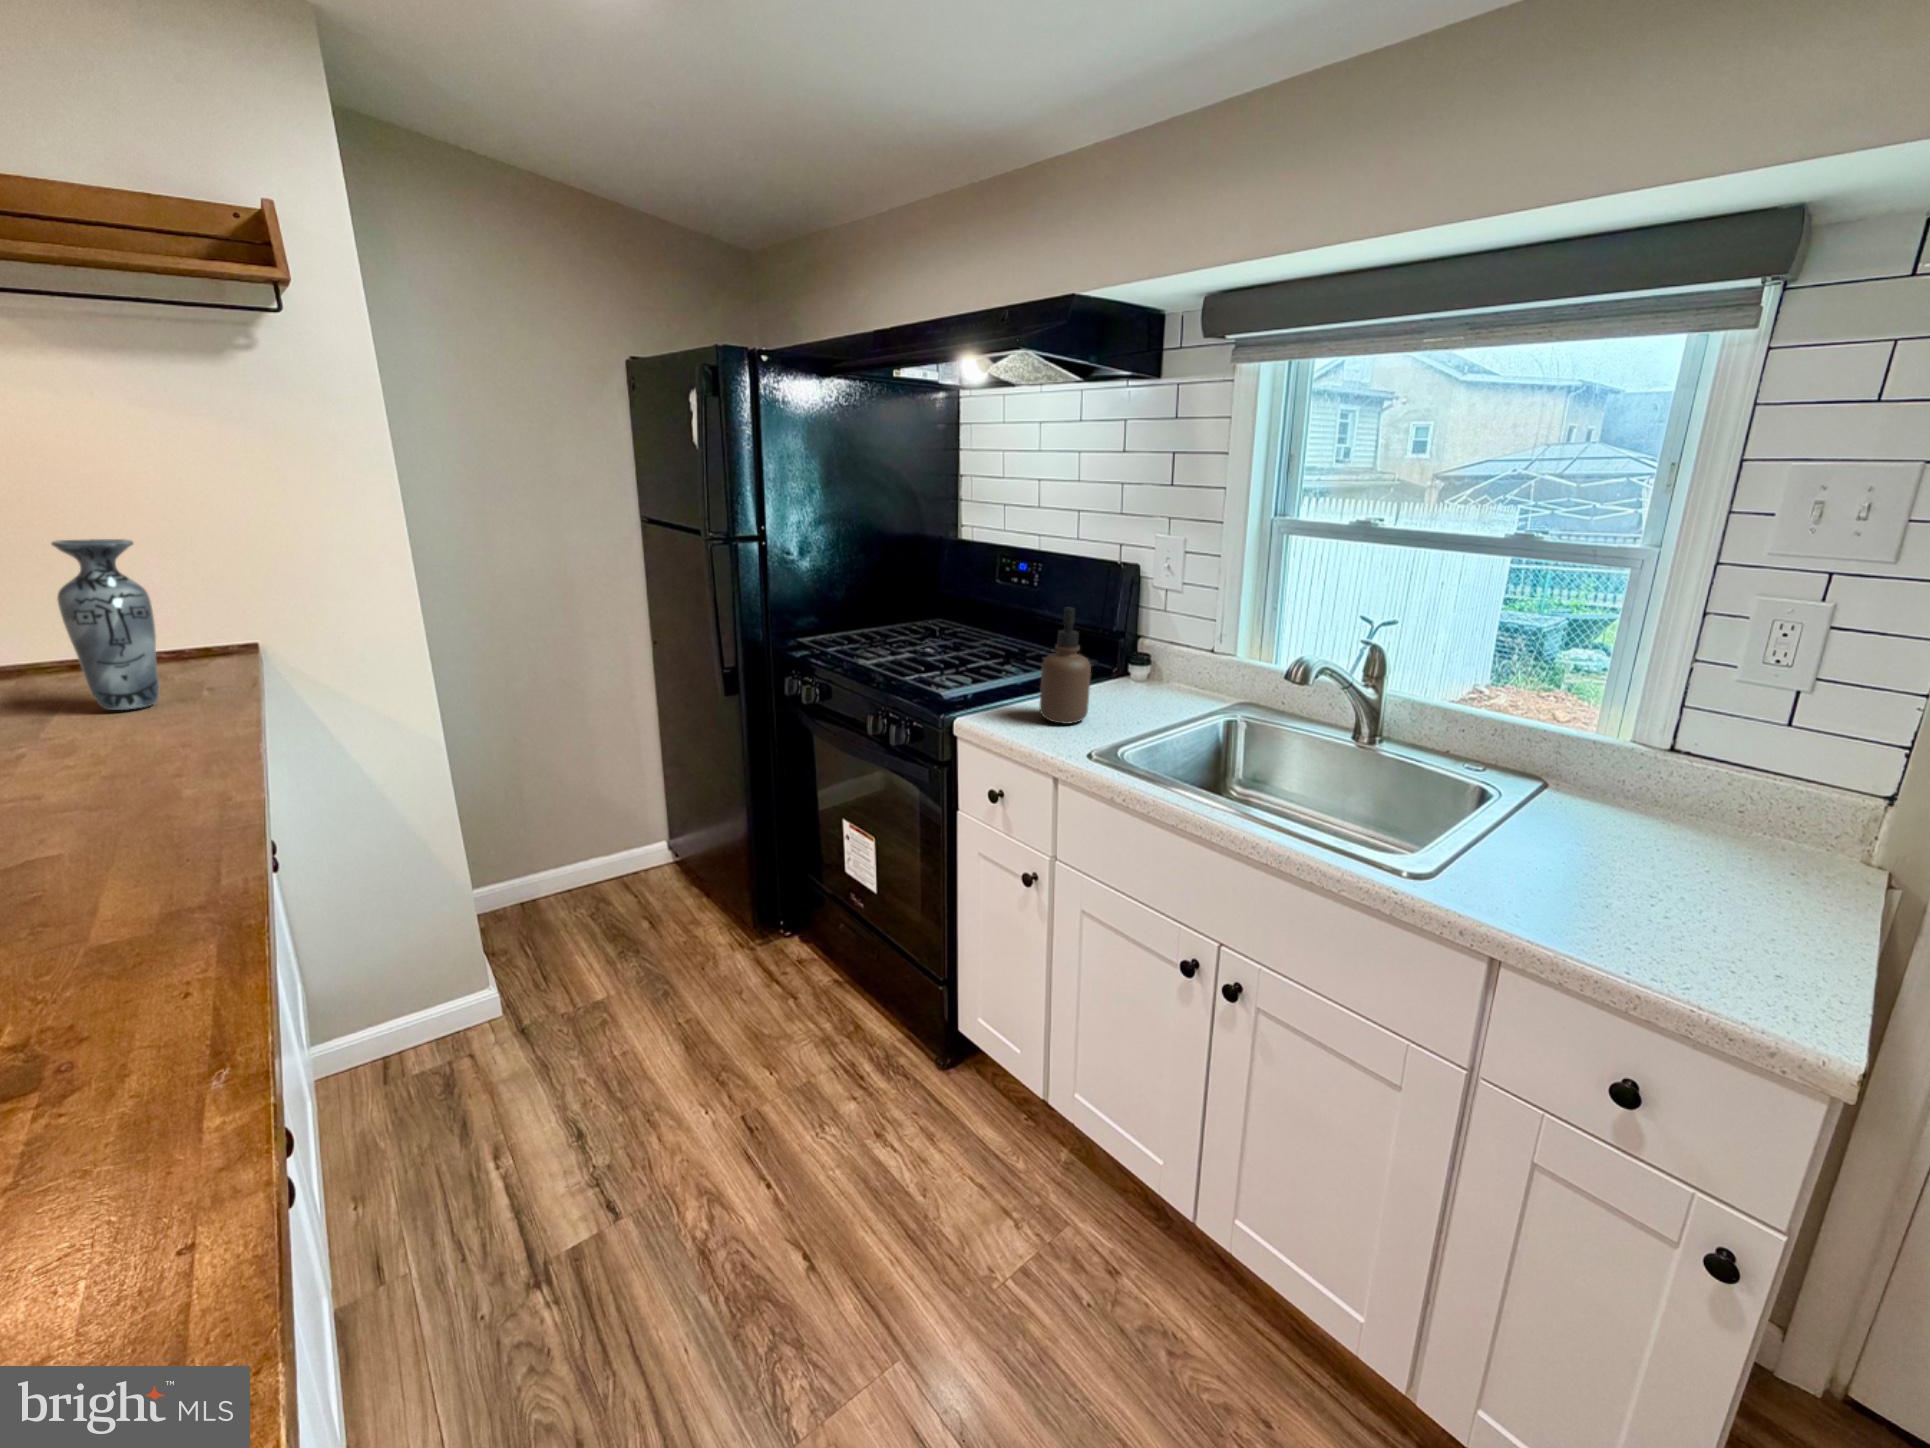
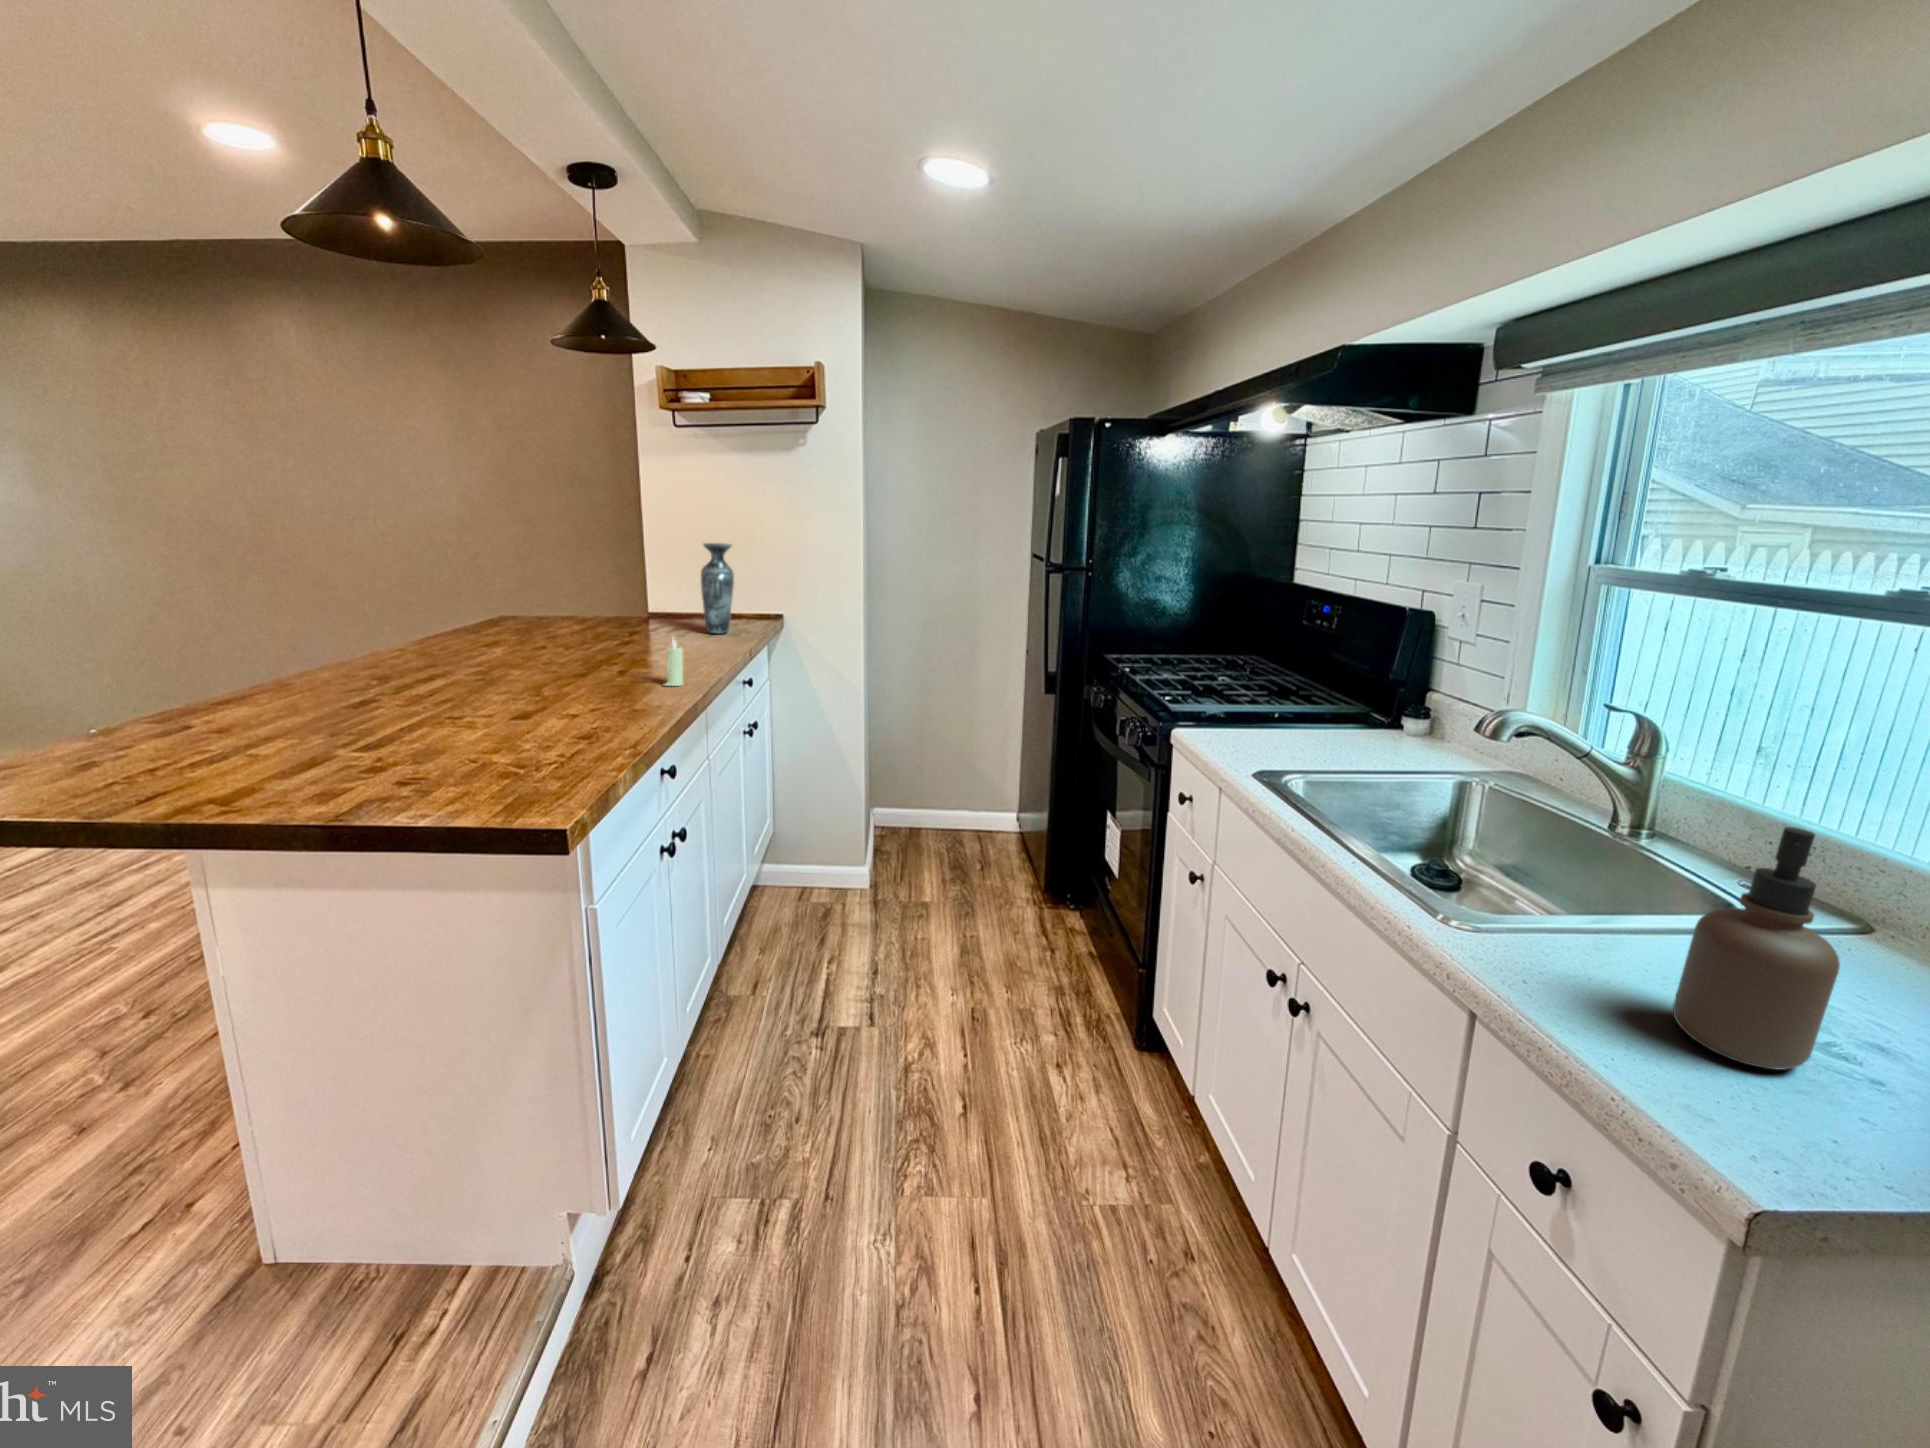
soap dispenser: present [1040,607,1091,724] -> present [1673,827,1840,1069]
candle: none [78,749,143,855] -> present [665,639,683,686]

